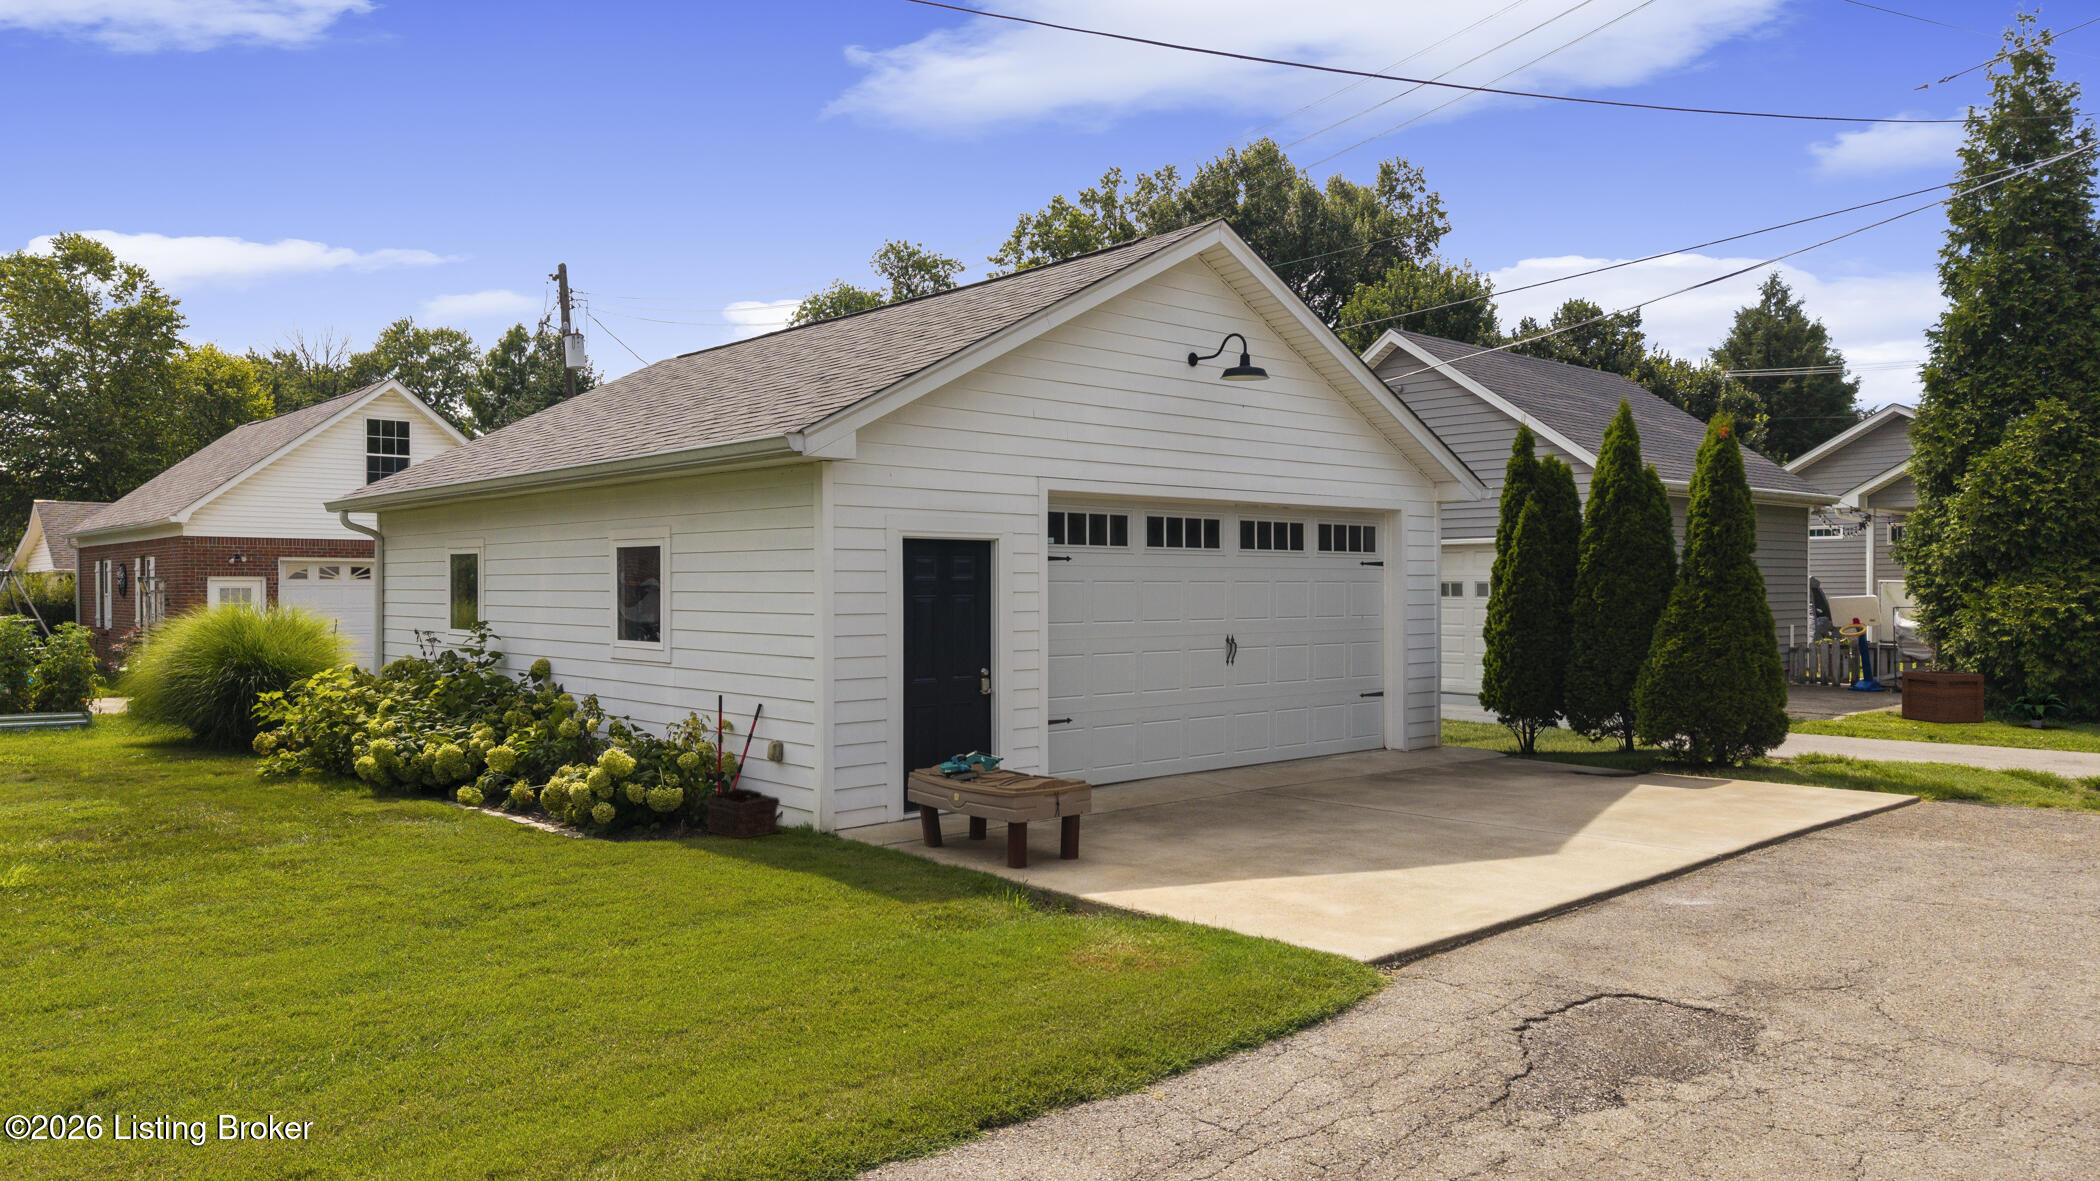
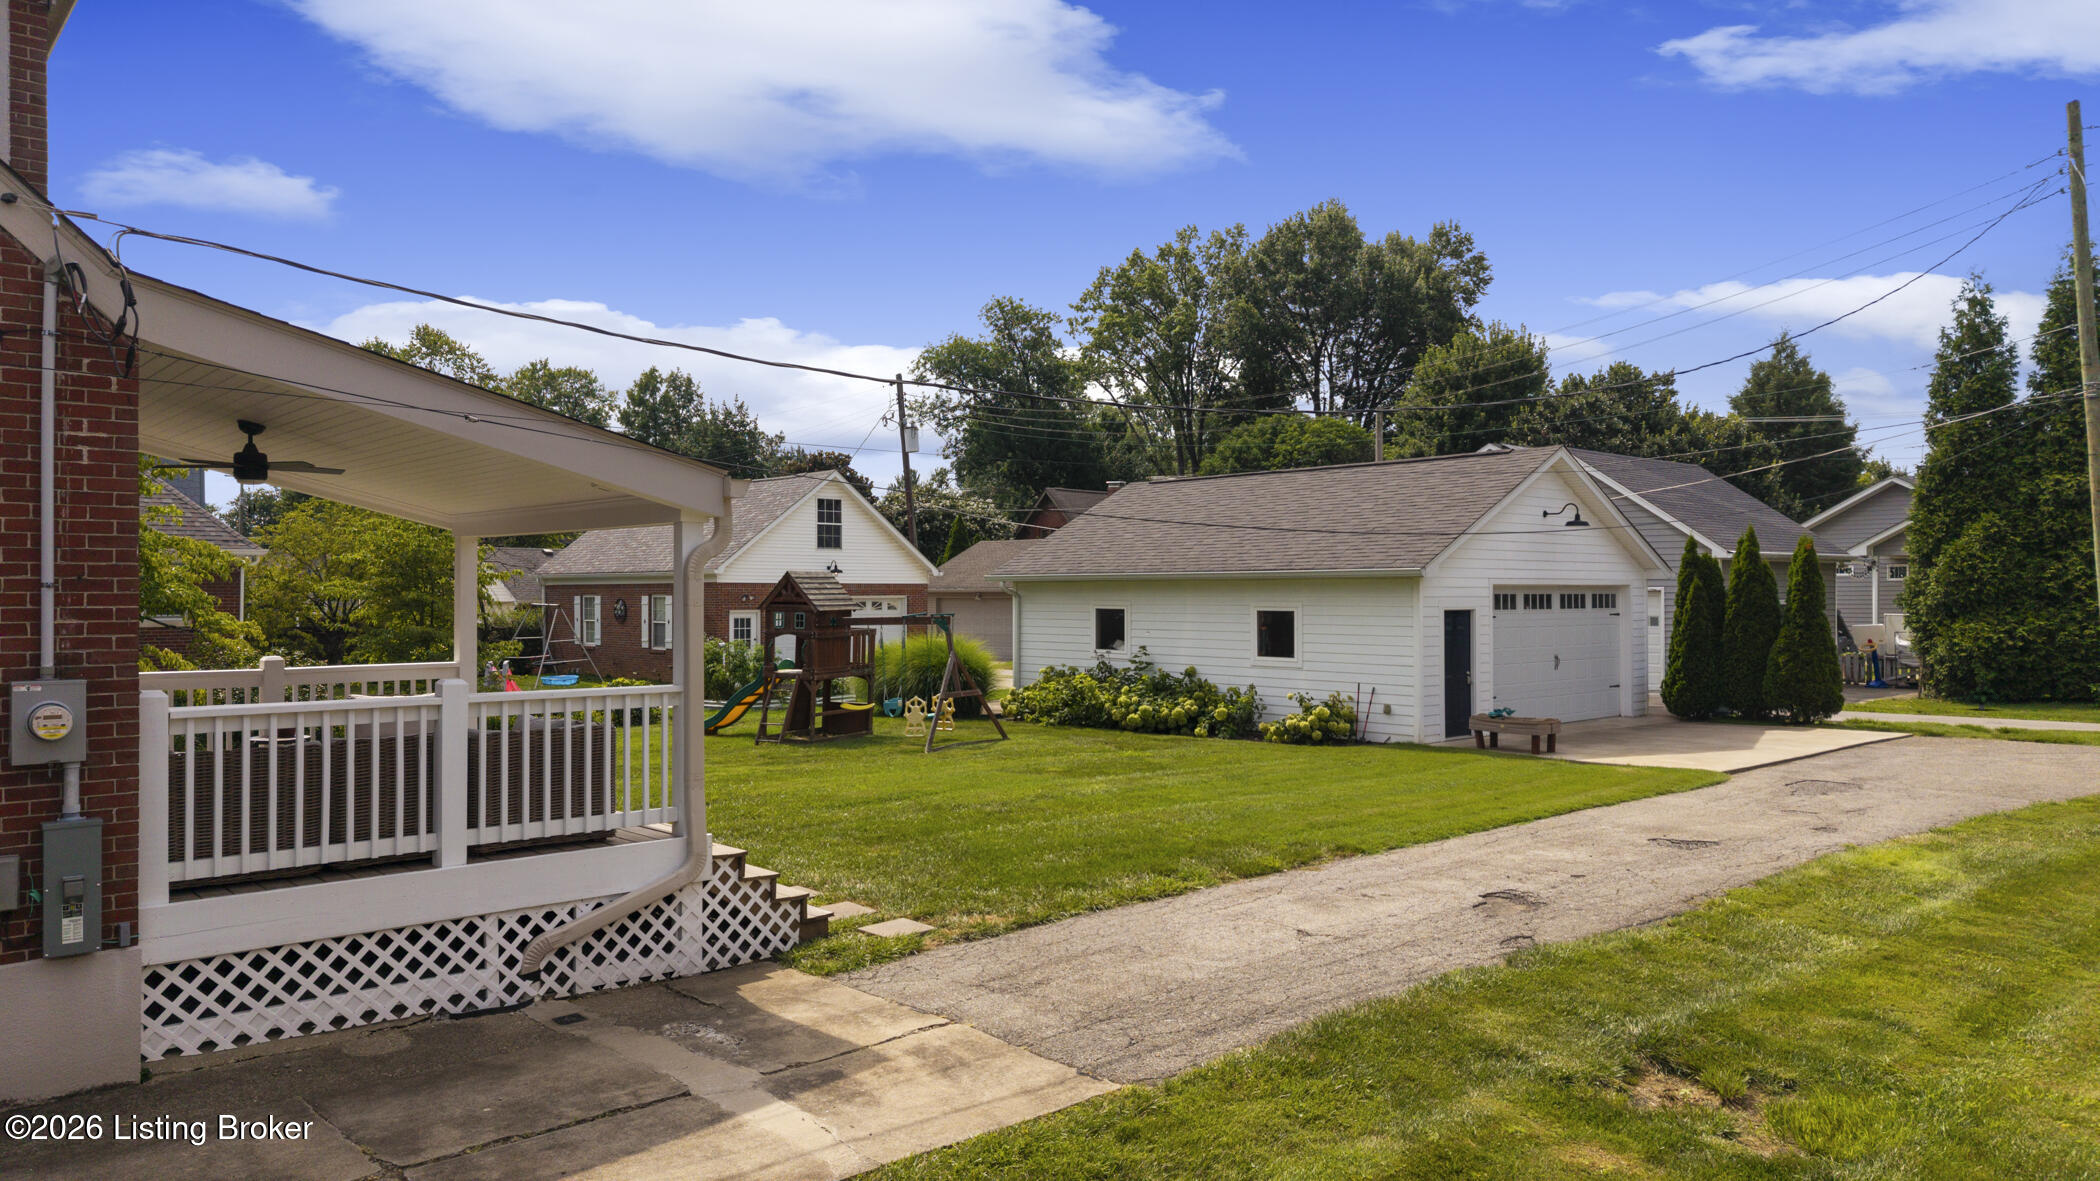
wooden crate: present [1902,671,1984,723] -> none [1902,676,1951,708]
basket: present [708,787,780,838] -> none [1366,731,1401,754]

